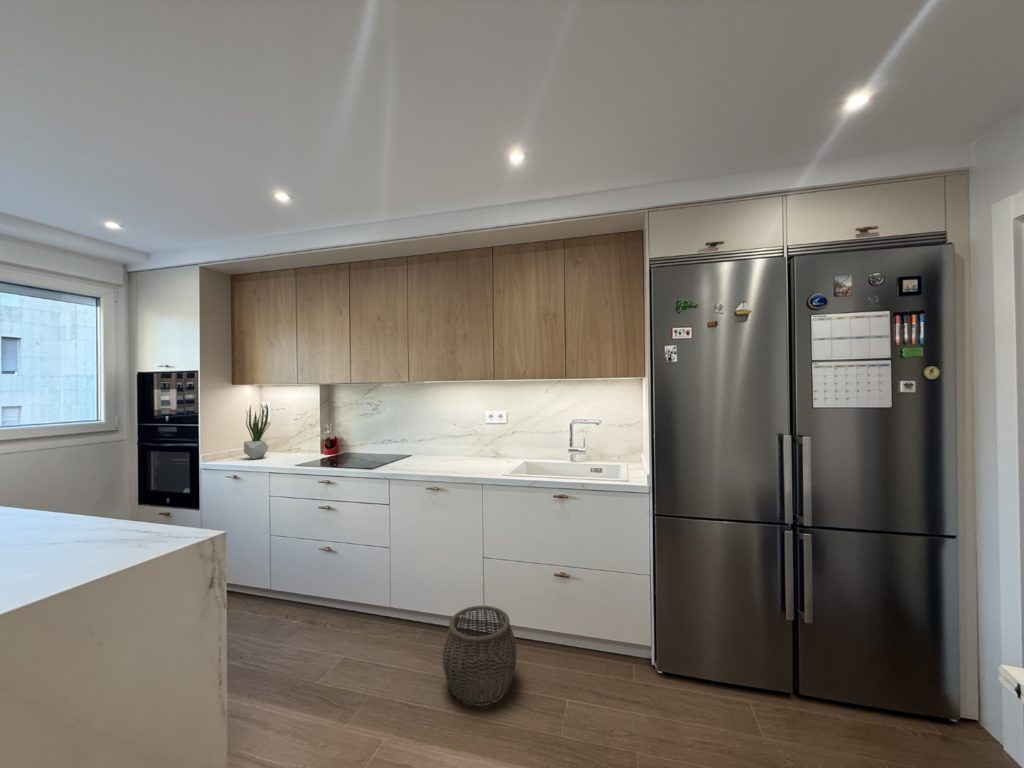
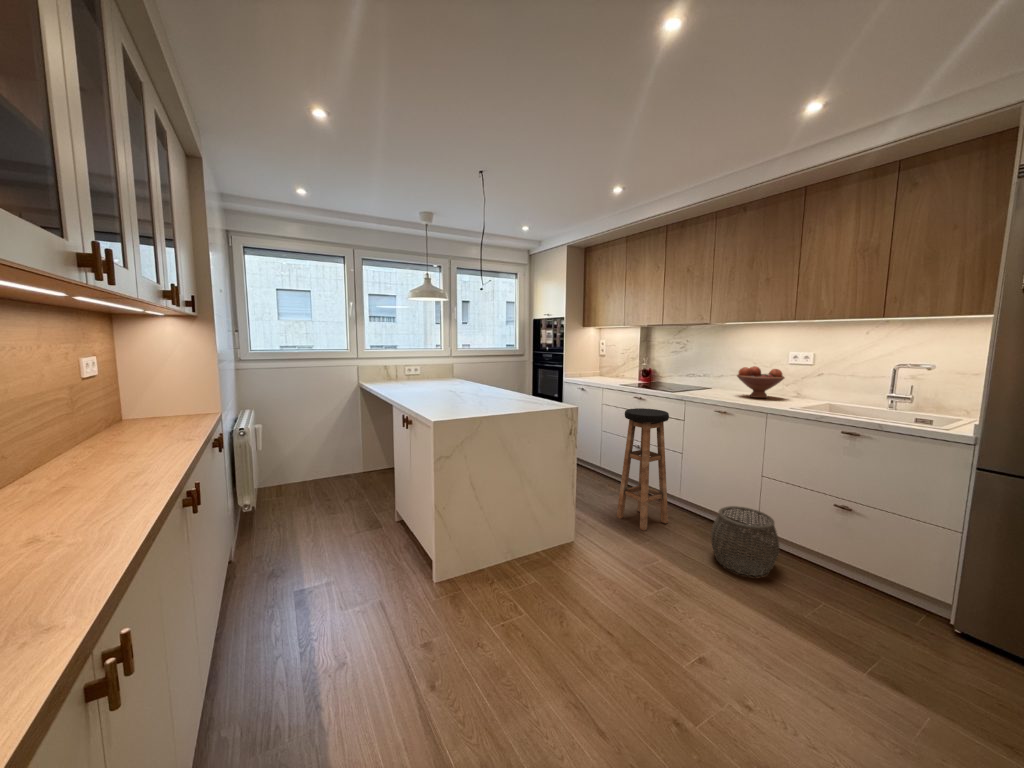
potted plant: present [244,404,269,459] -> none [589,340,606,379]
fruit bowl: none [441,429,487,464] -> present [737,366,784,398]
bar stool: none [305,500,381,688] -> present [617,408,669,531]

